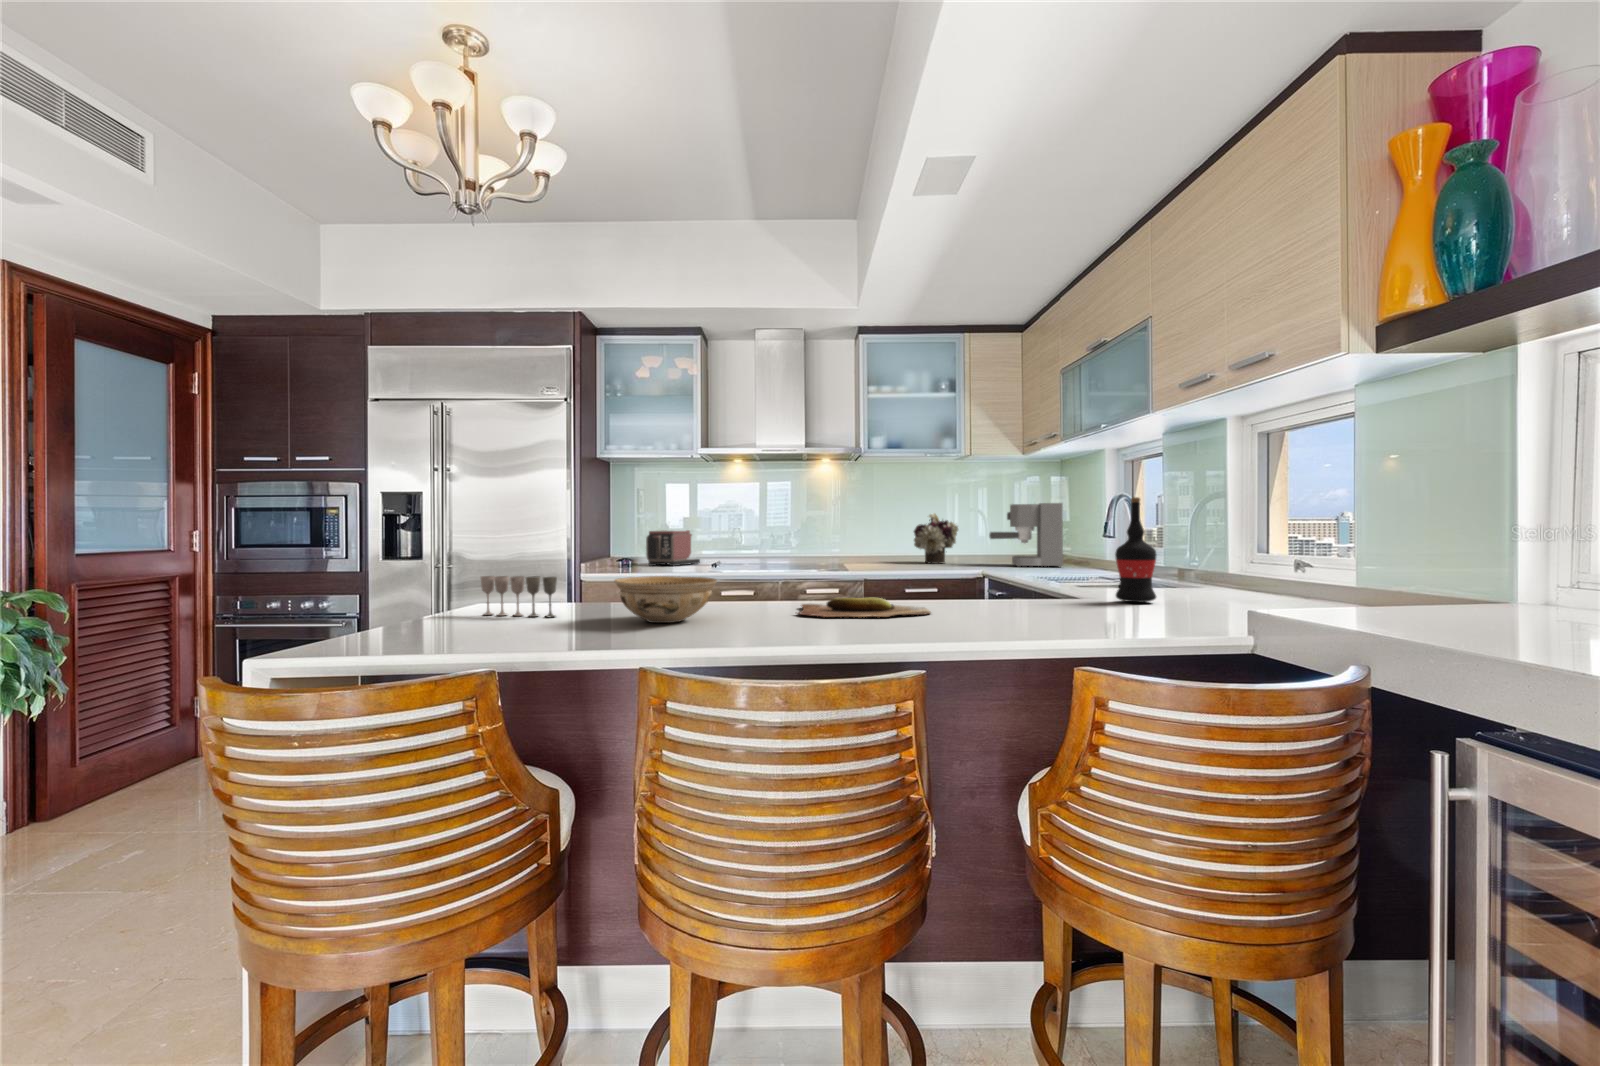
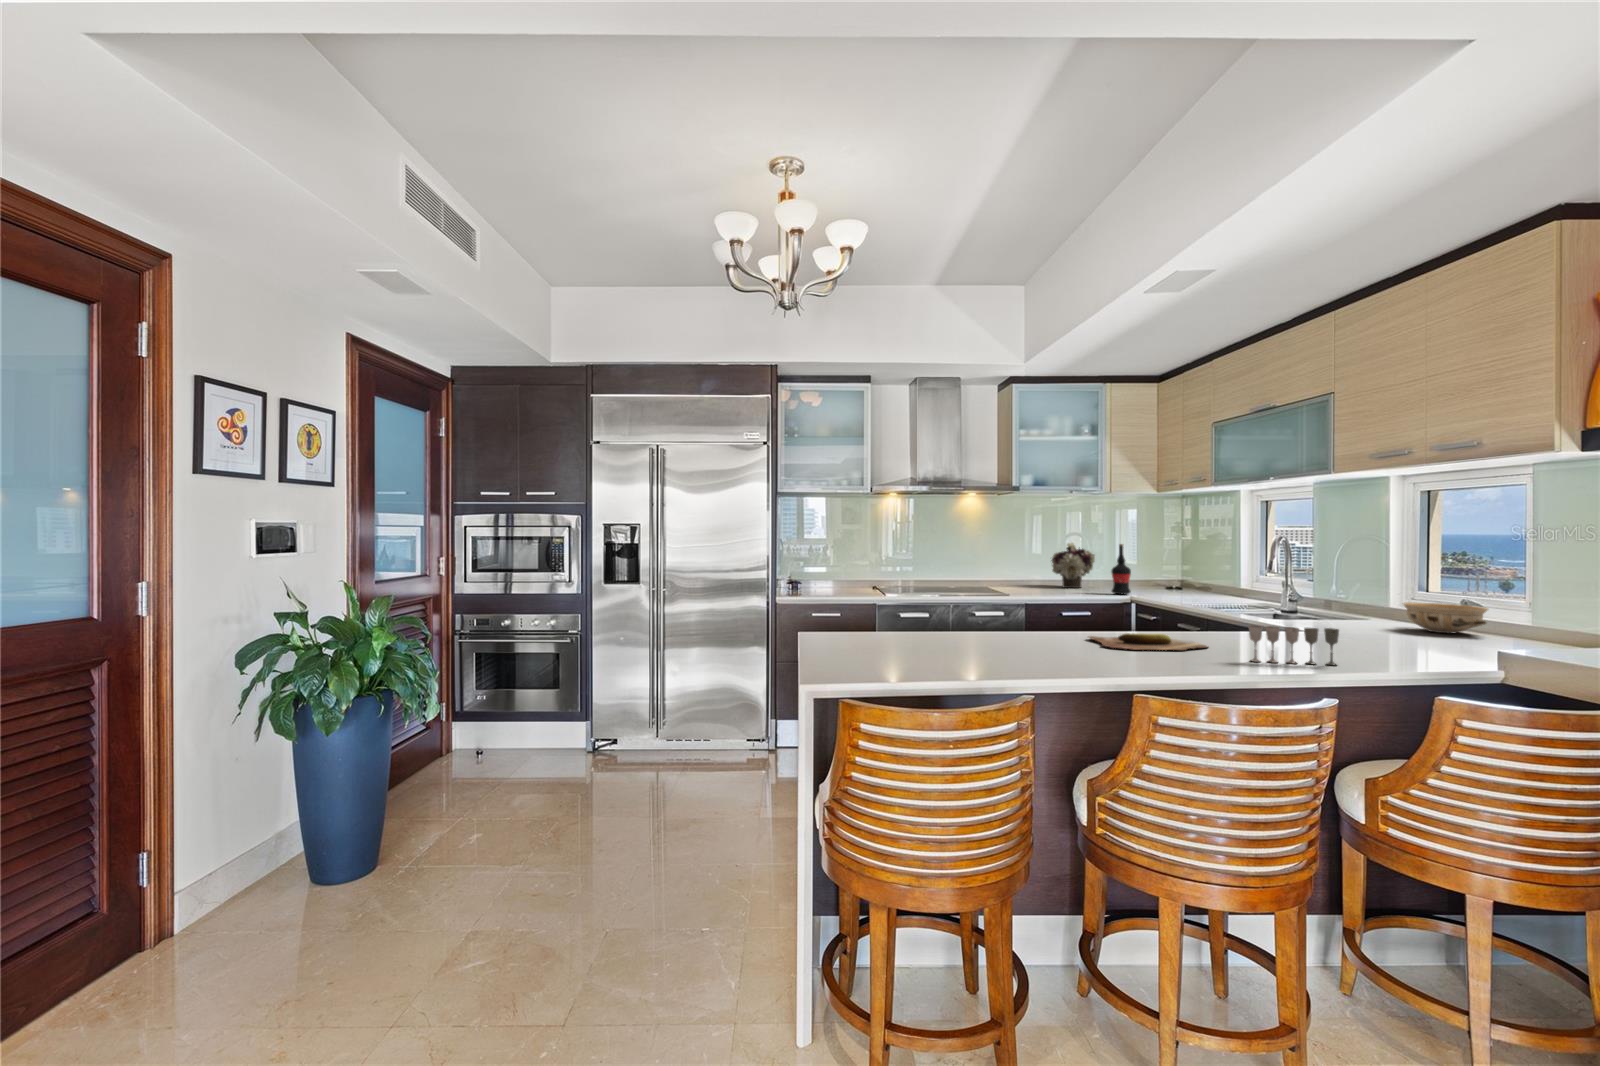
wine bottle: present [1115,497,1156,602] -> present [1111,544,1131,594]
coffee maker: present [989,503,1063,567] -> none [1131,536,1202,594]
toaster: present [646,530,700,566] -> none [814,555,857,589]
wine glass: present [481,576,557,617] -> present [1249,626,1339,665]
ceramic bowl: present [615,576,717,623] -> present [1403,602,1488,633]

